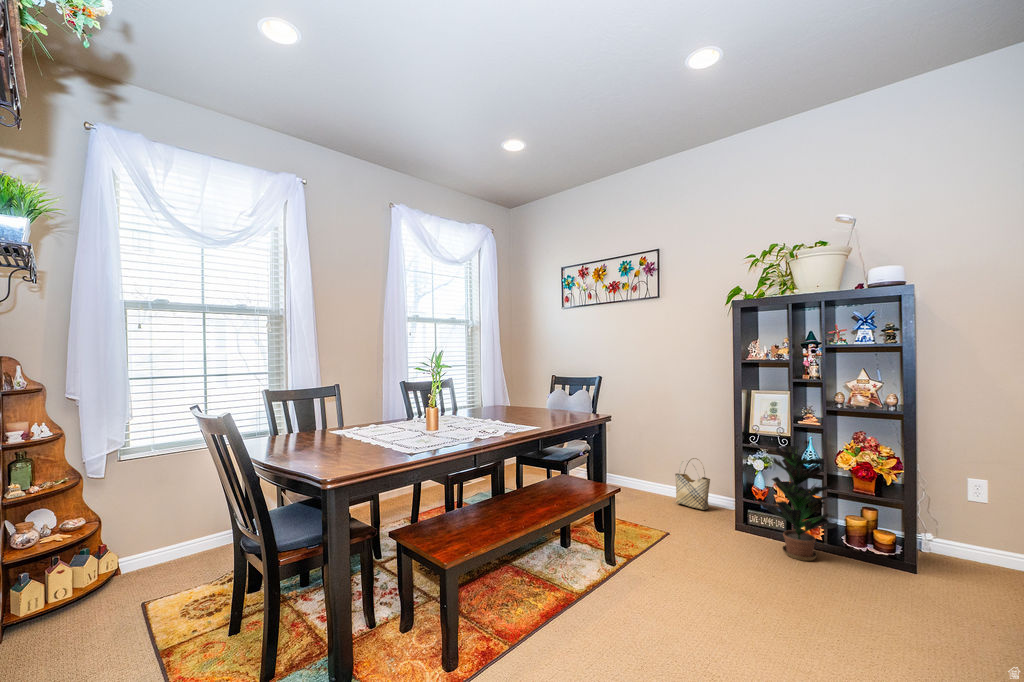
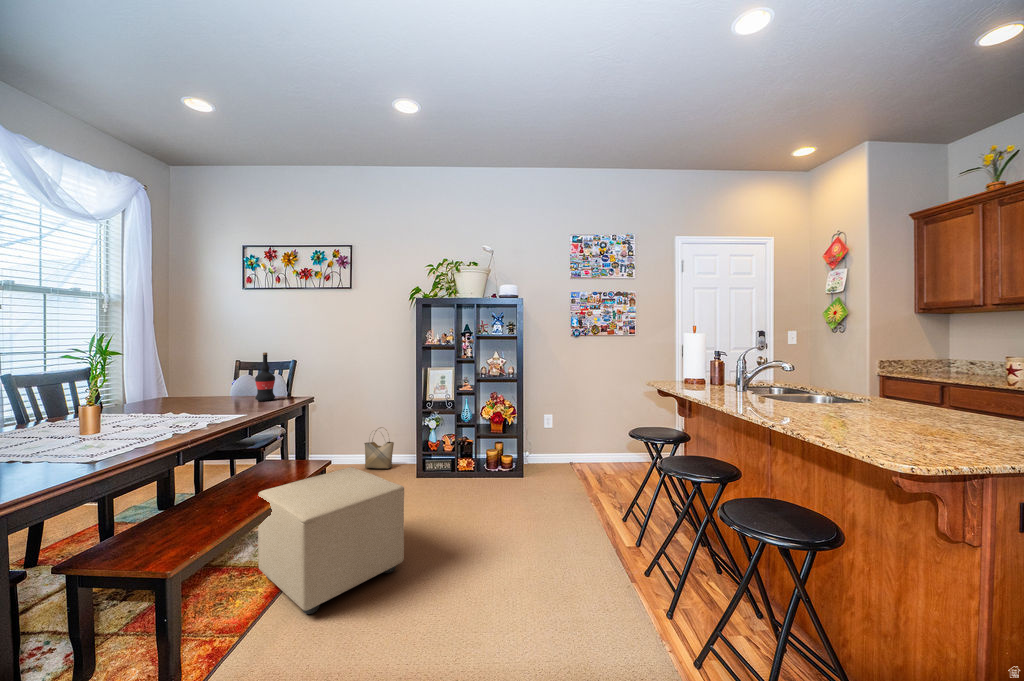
wine bottle: none [555,368,572,416] -> present [255,352,275,401]
potted plant: present [760,446,837,561] -> none [435,406,483,486]
ottoman: none [541,501,685,654] -> present [258,467,404,614]

